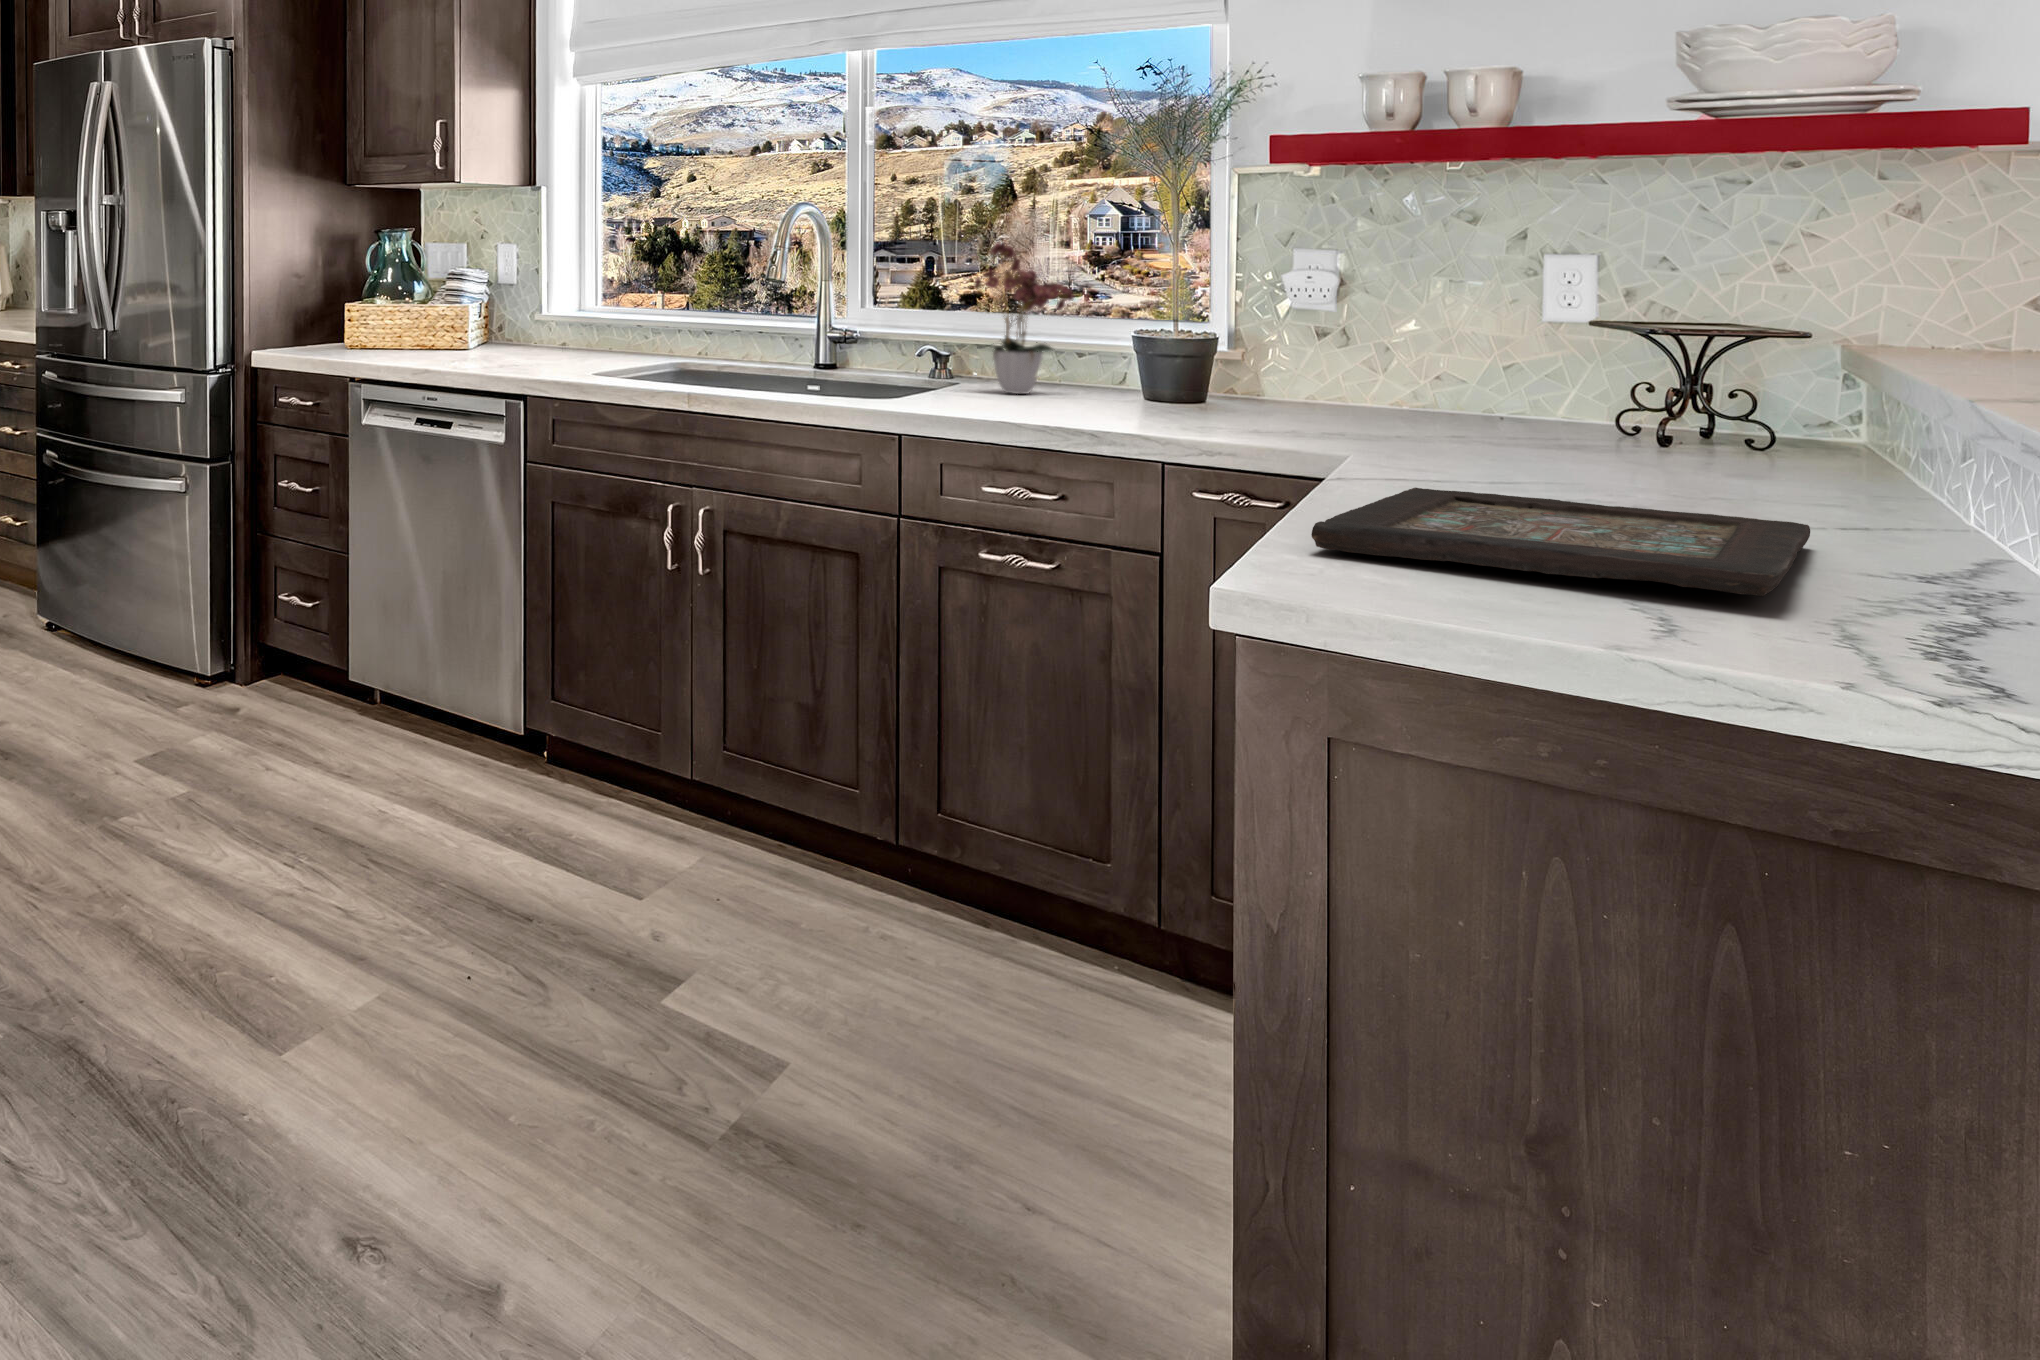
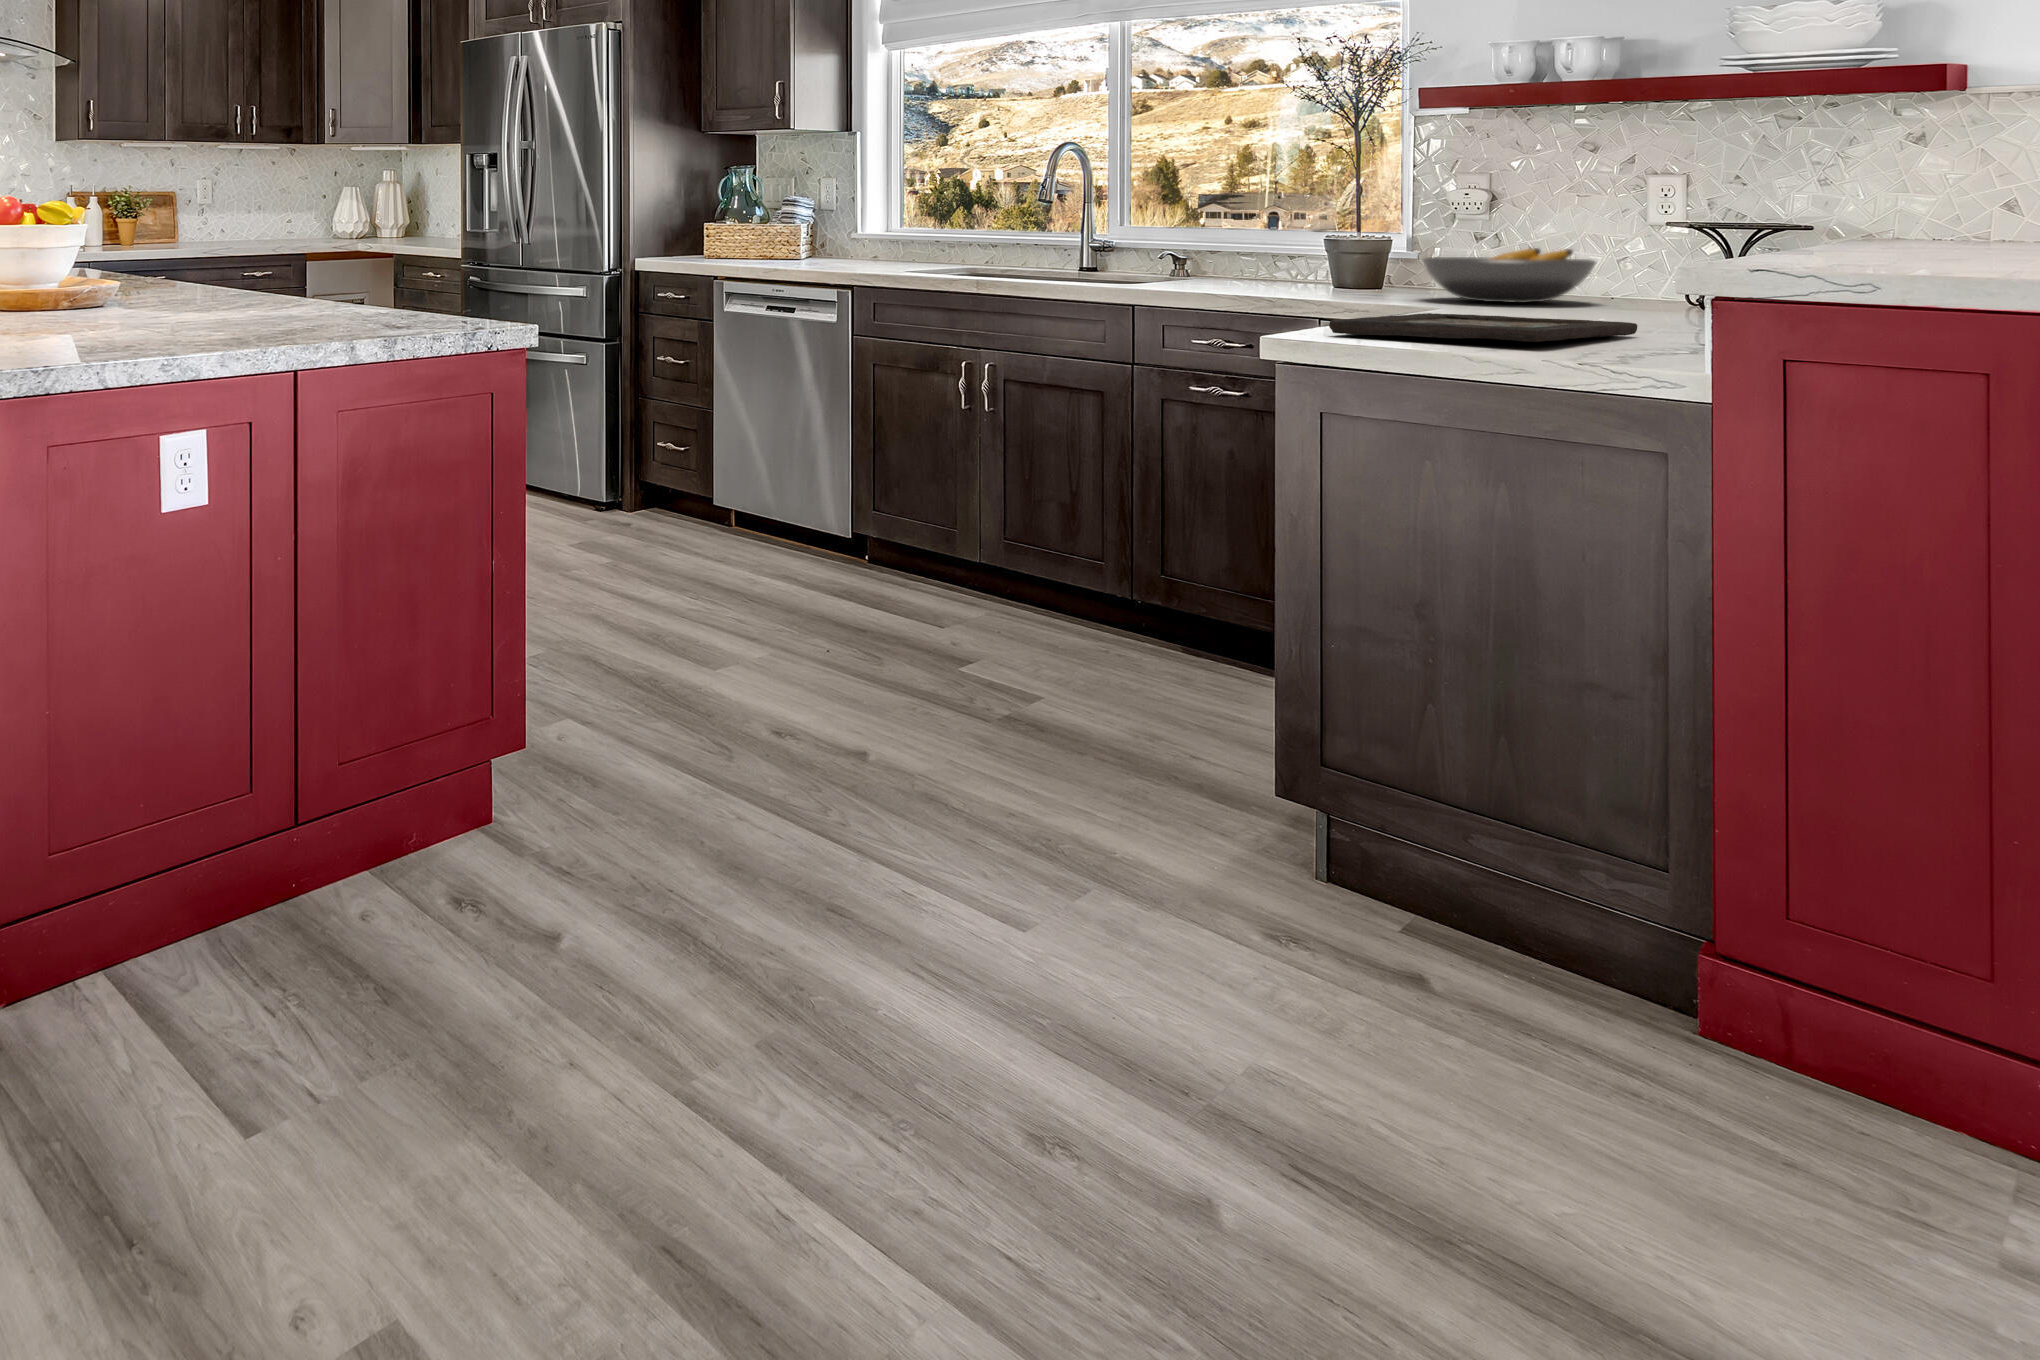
flower arrangement: present [974,242,1074,394] -> none [1196,163,1287,283]
fruit bowl: none [1295,362,1542,438] -> present [1423,248,1596,303]

